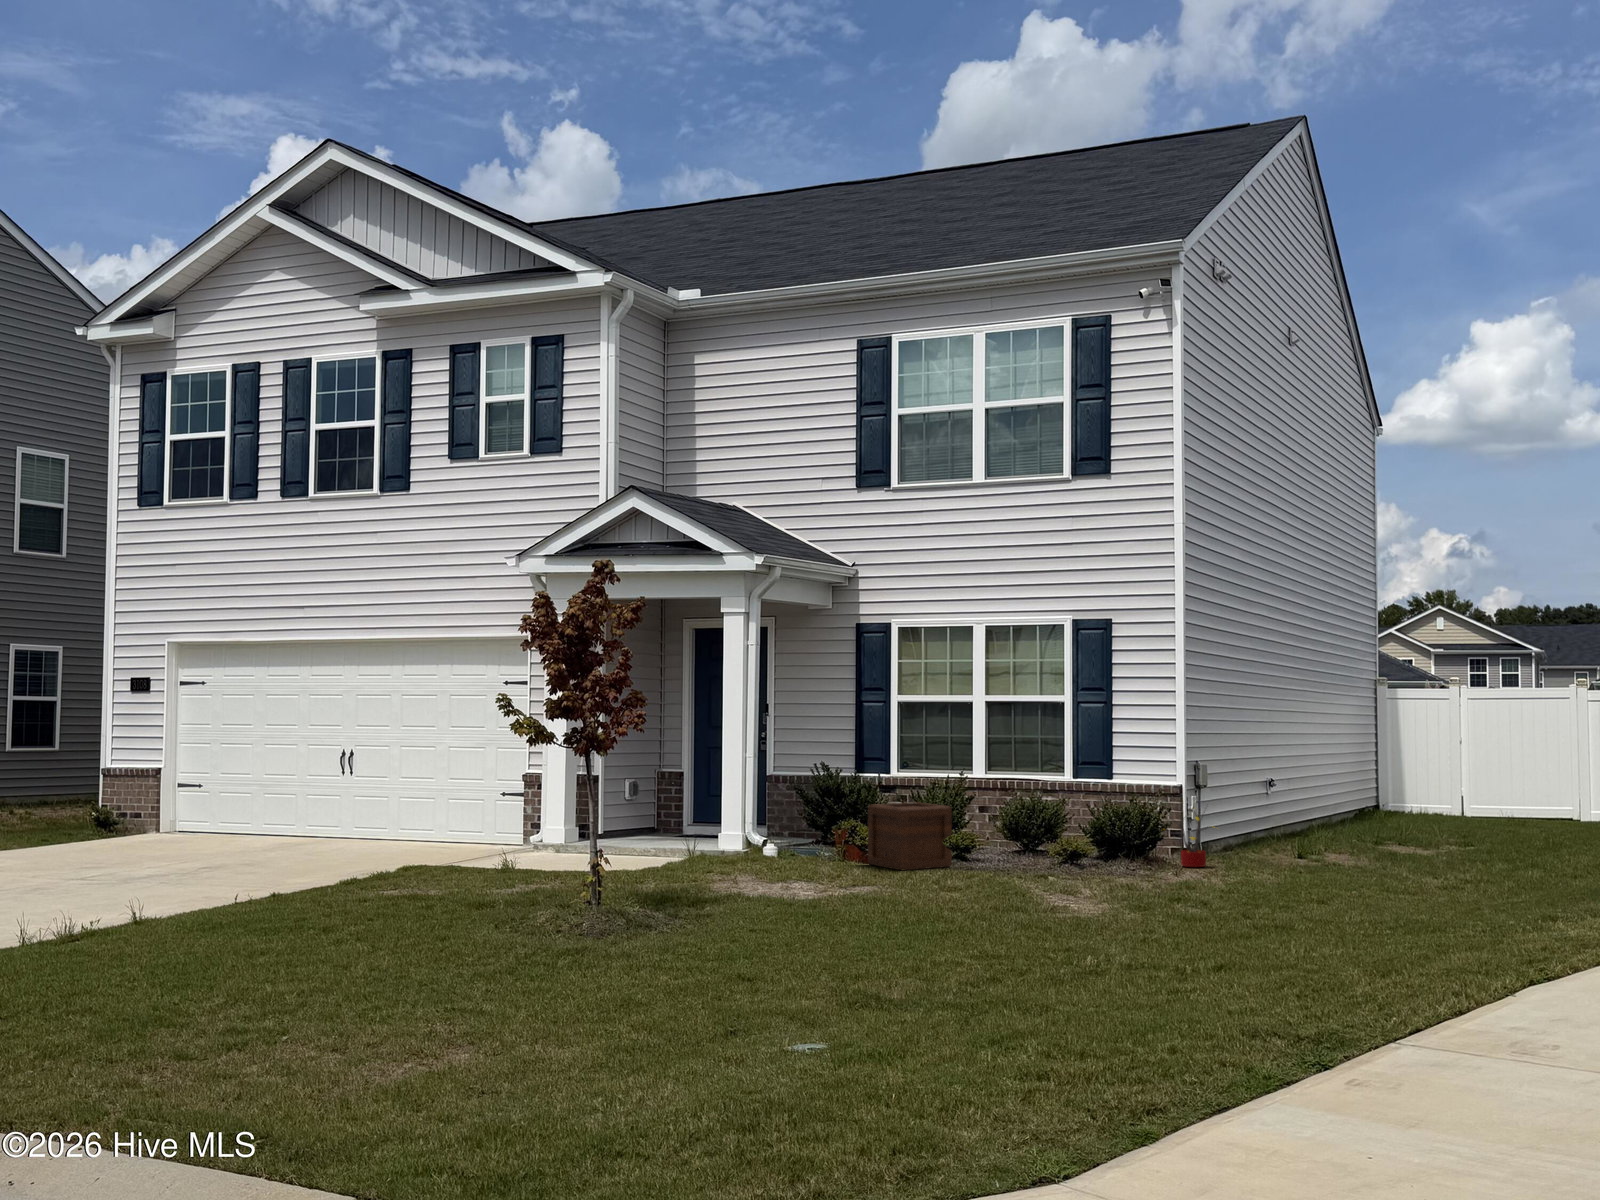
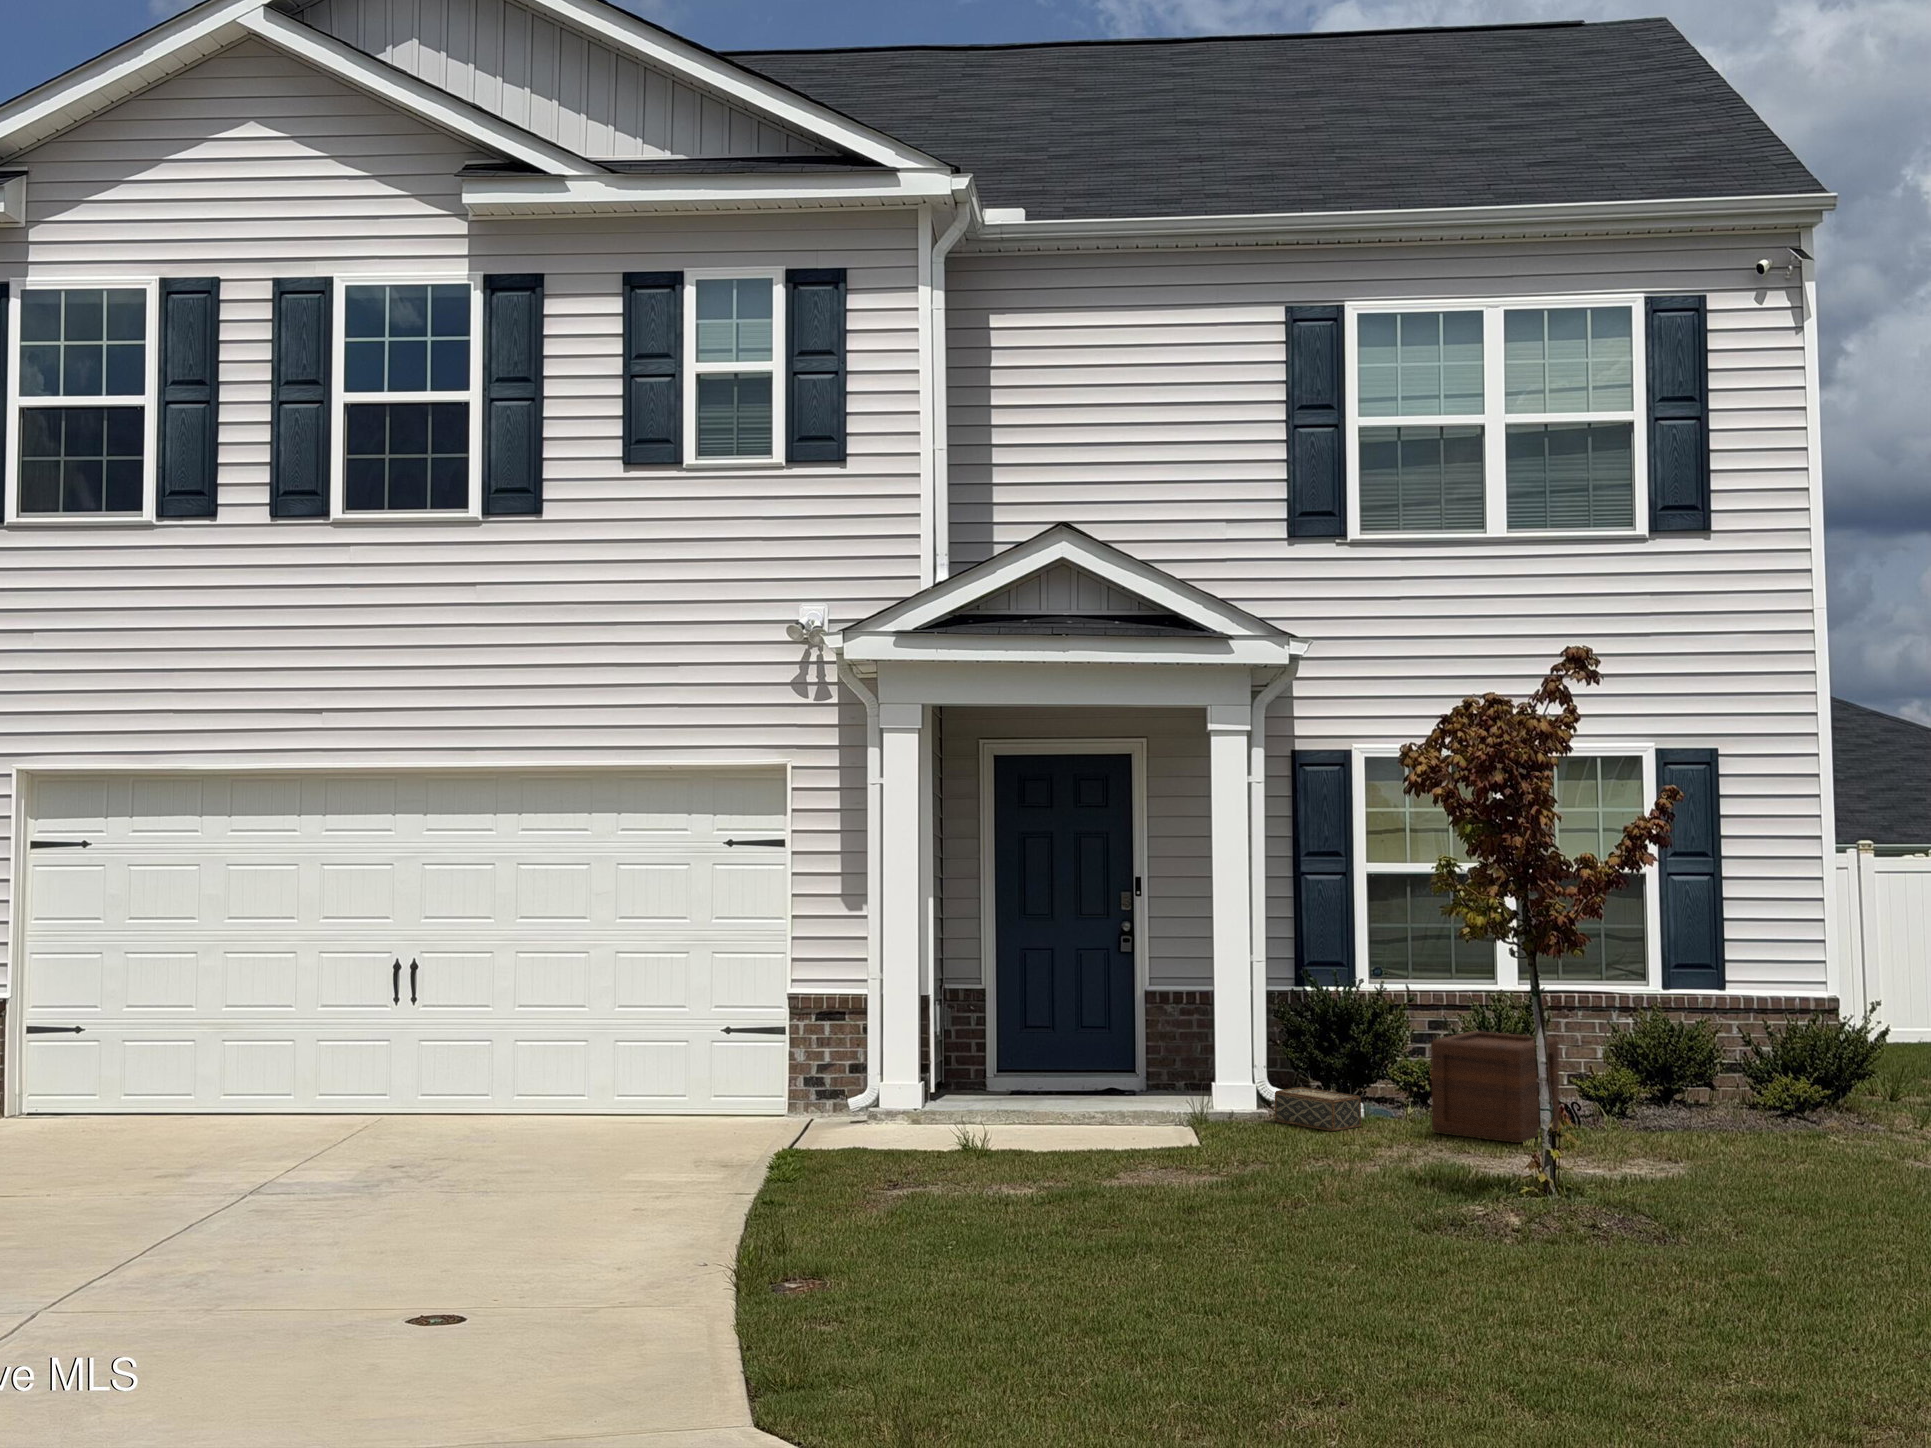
decorative plant: present [1168,815,1206,867] -> none [1818,1018,1875,1112]
woven basket: none [796,837,838,861] -> present [1275,1087,1361,1131]

